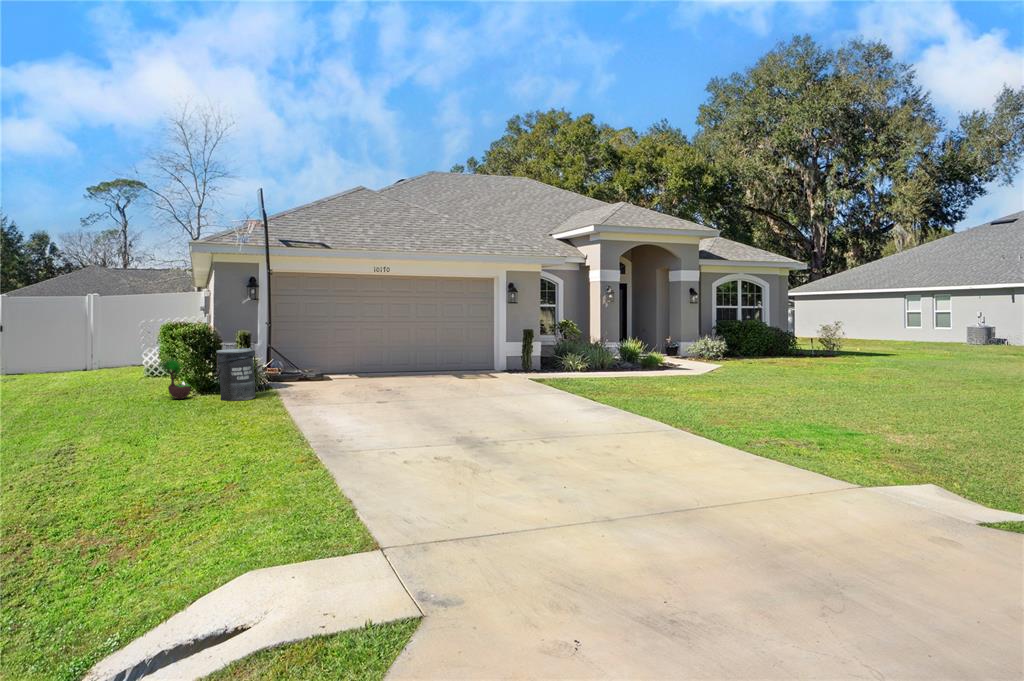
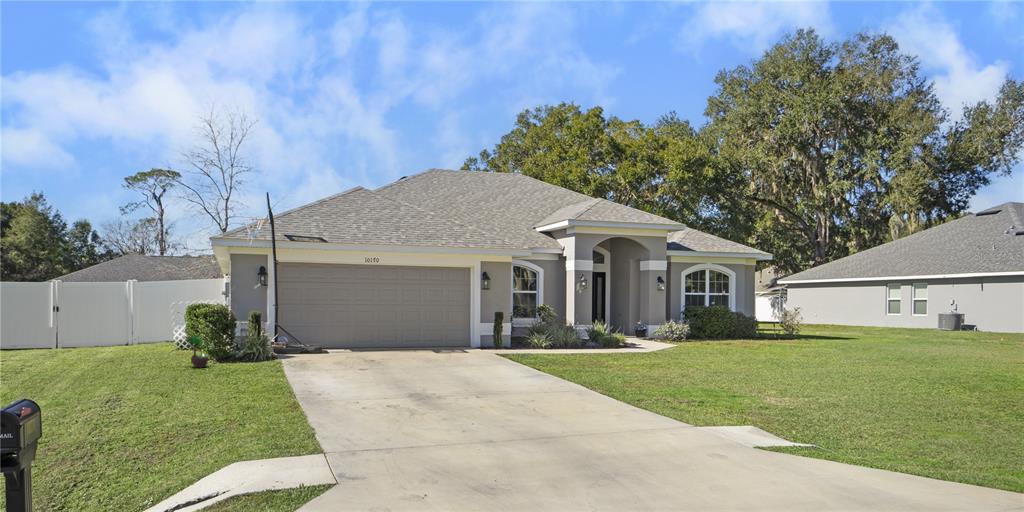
trash can: present [216,348,255,401] -> none [230,326,261,369]

